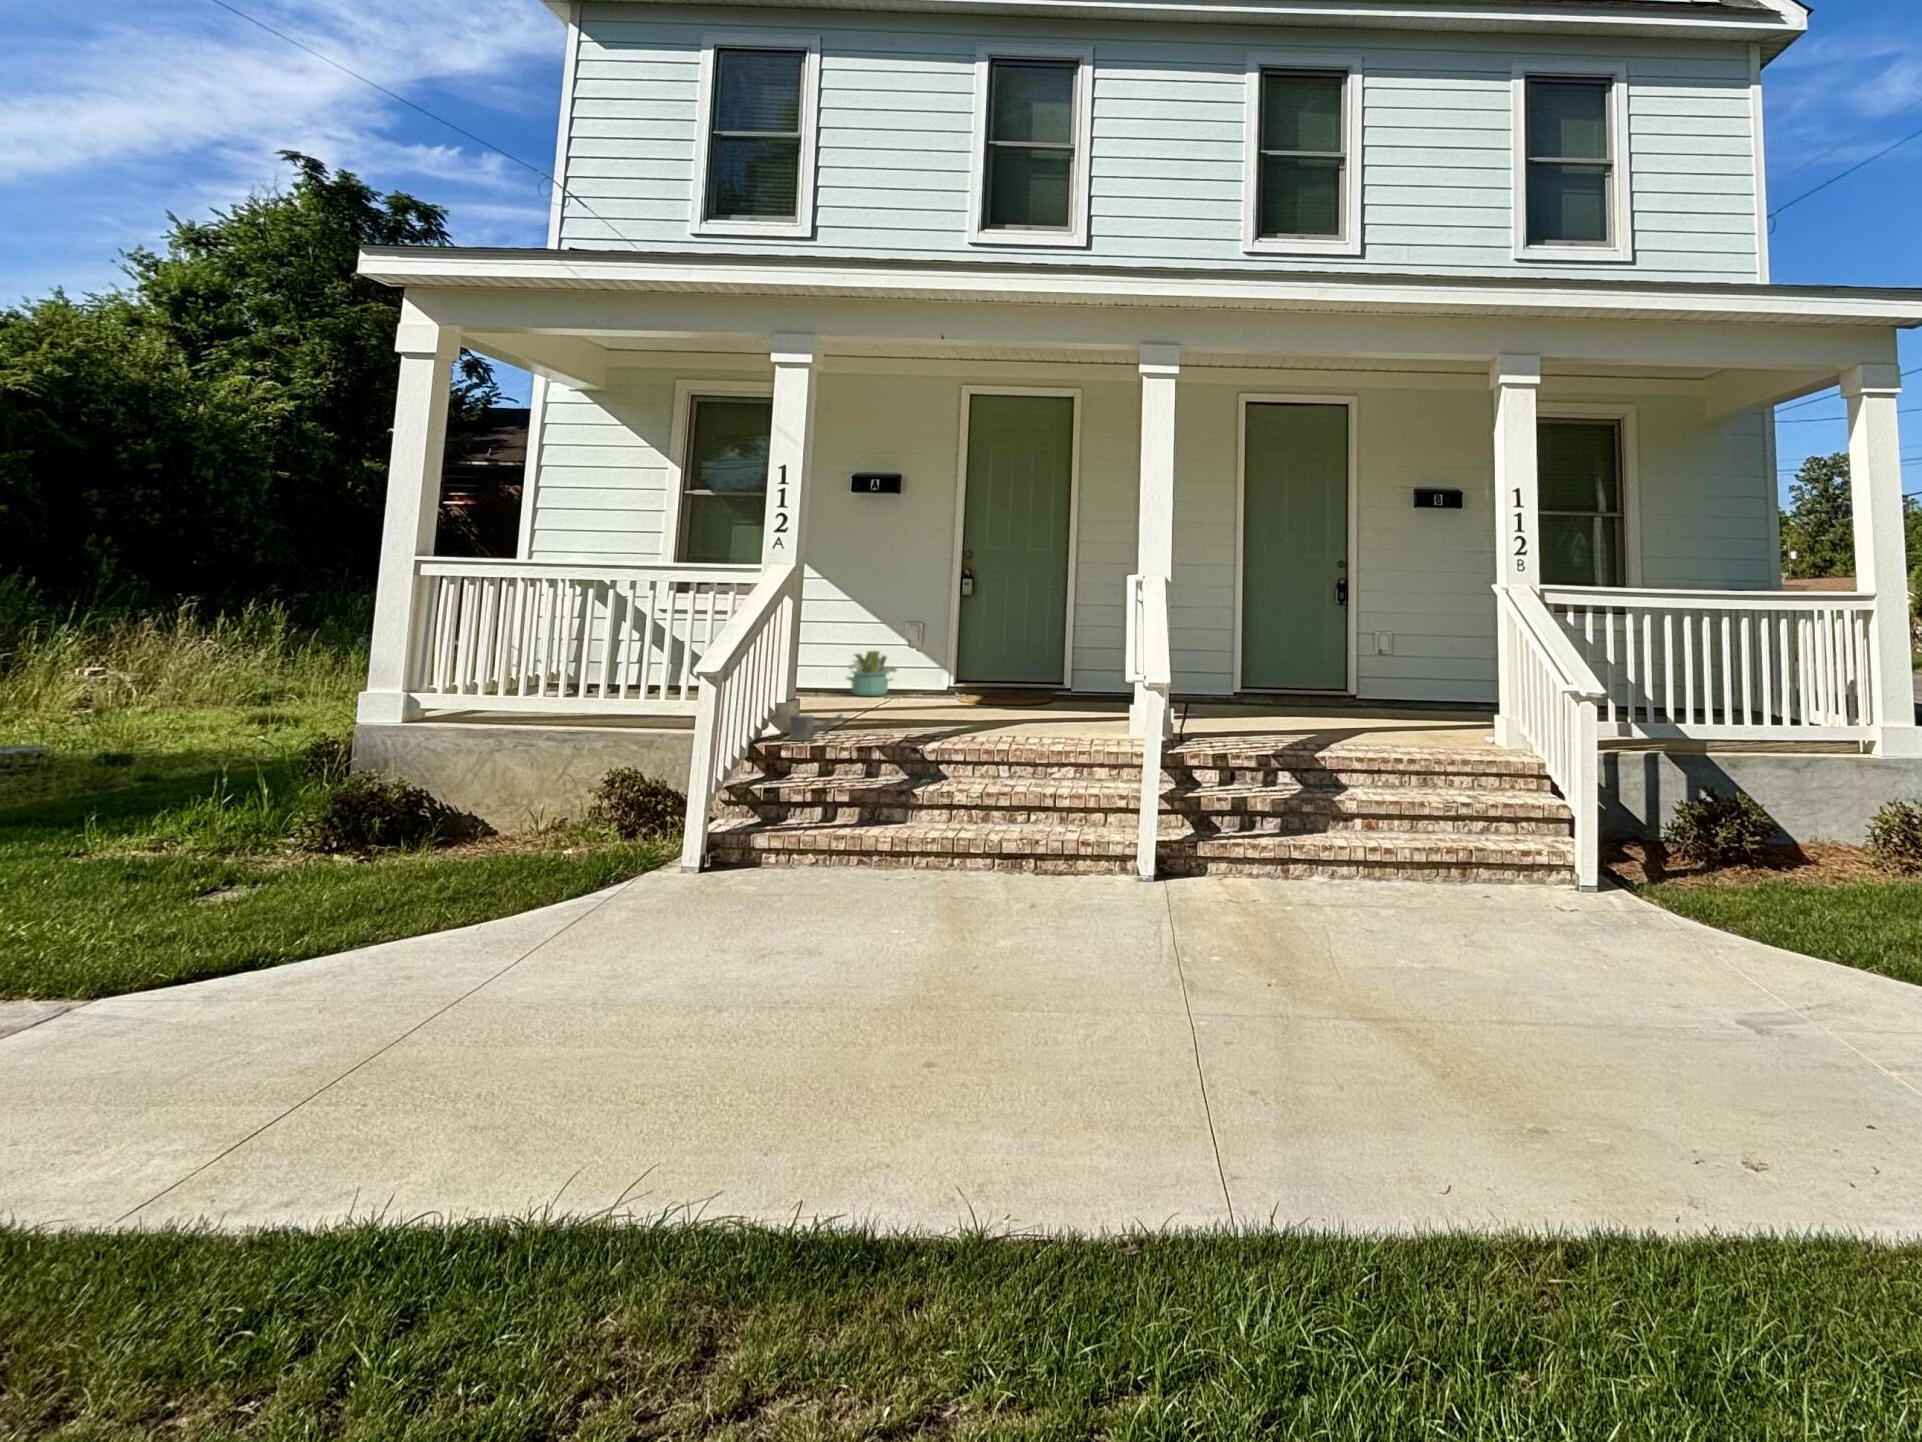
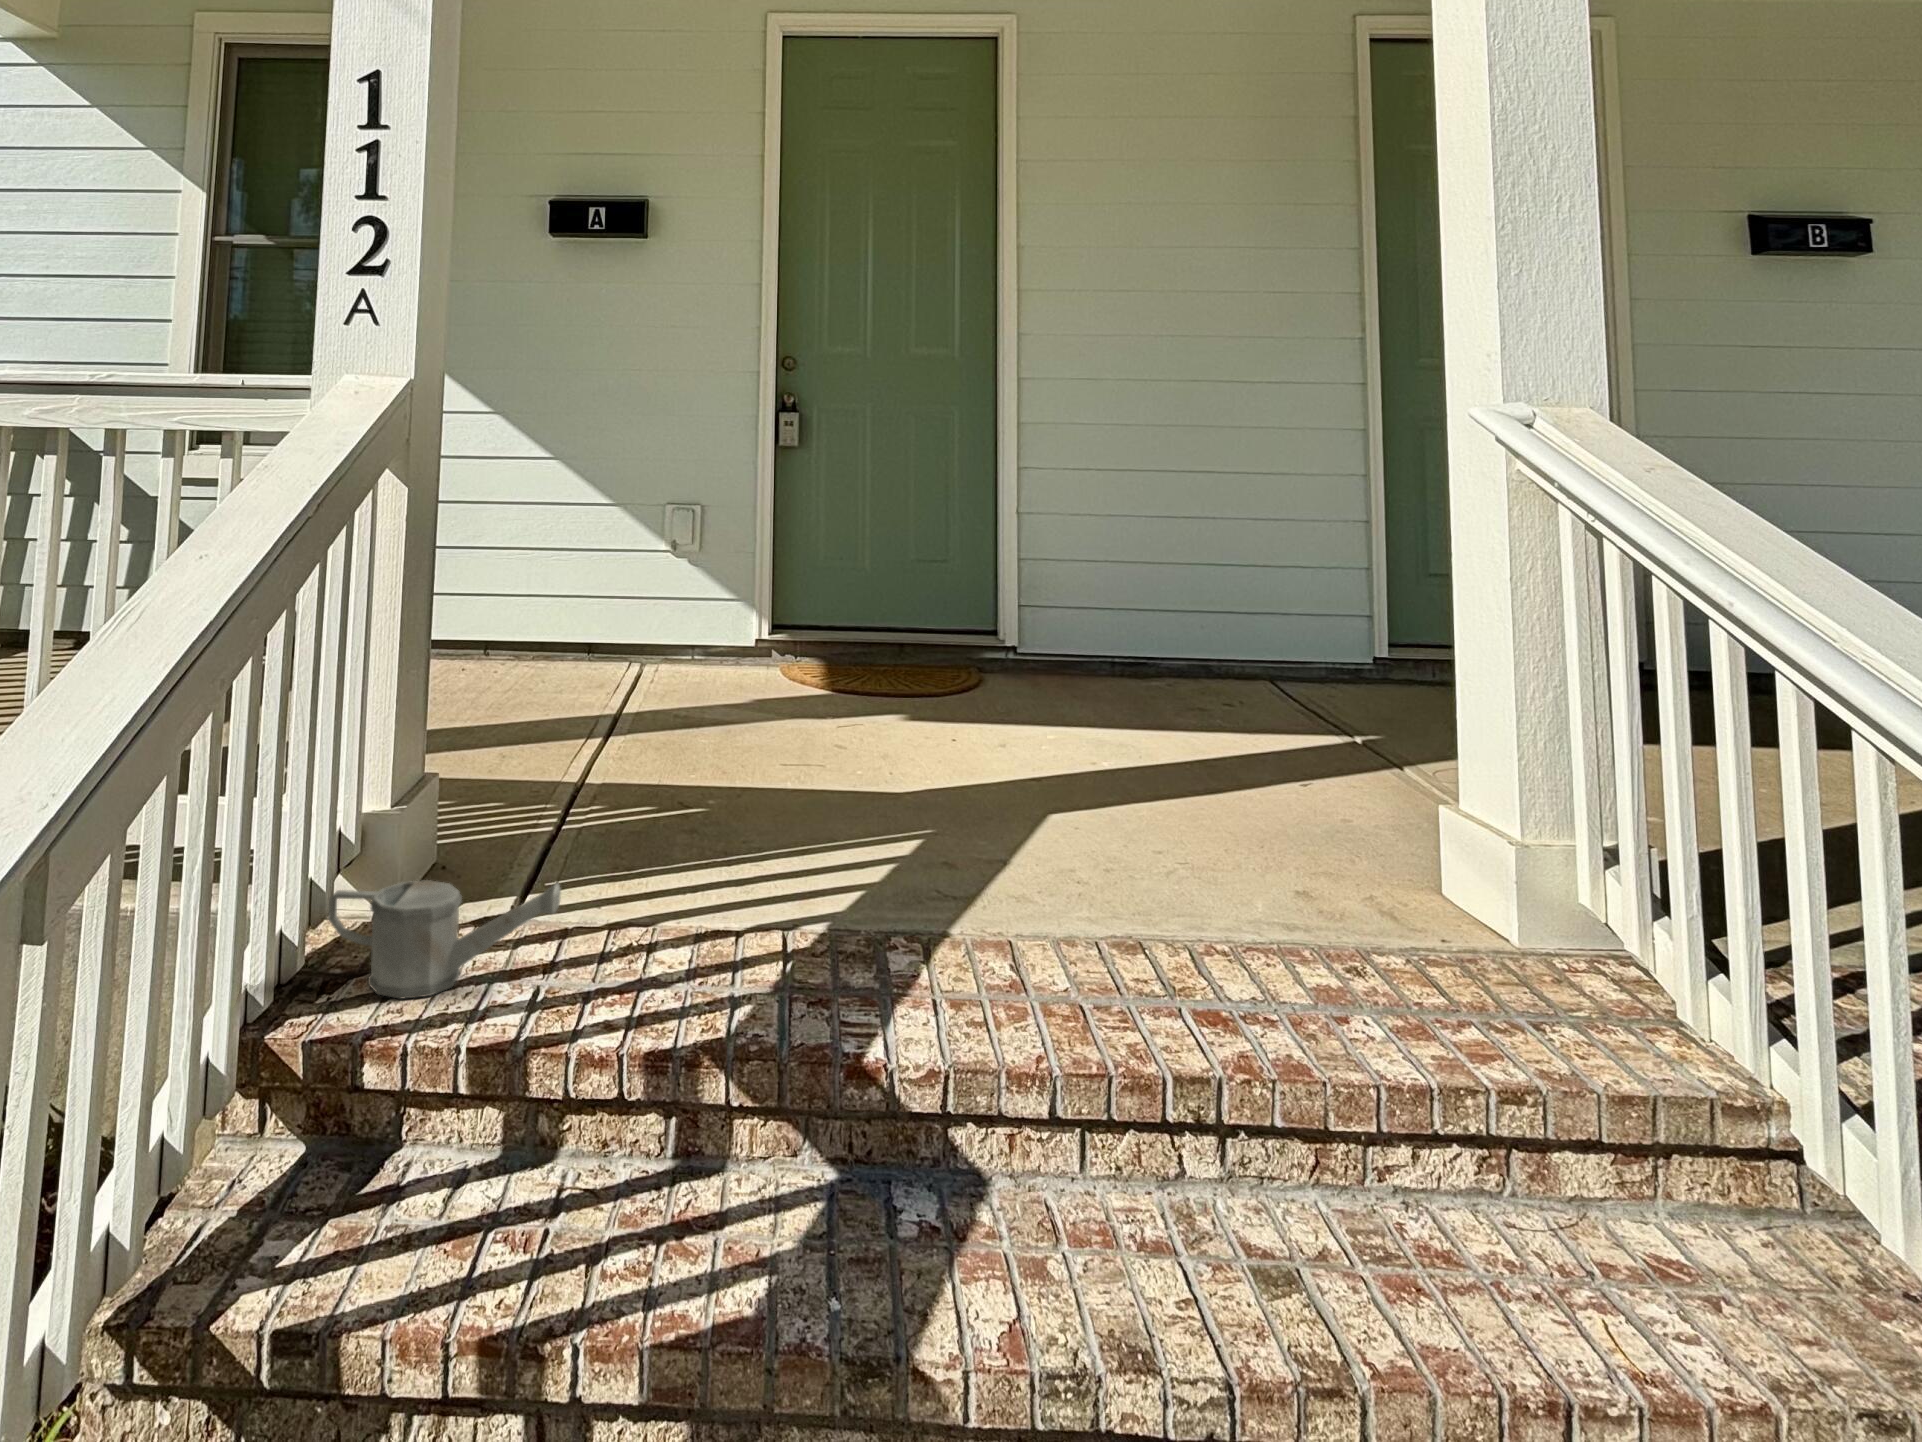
decorative plant: present [847,651,897,696] -> none [566,574,677,674]

